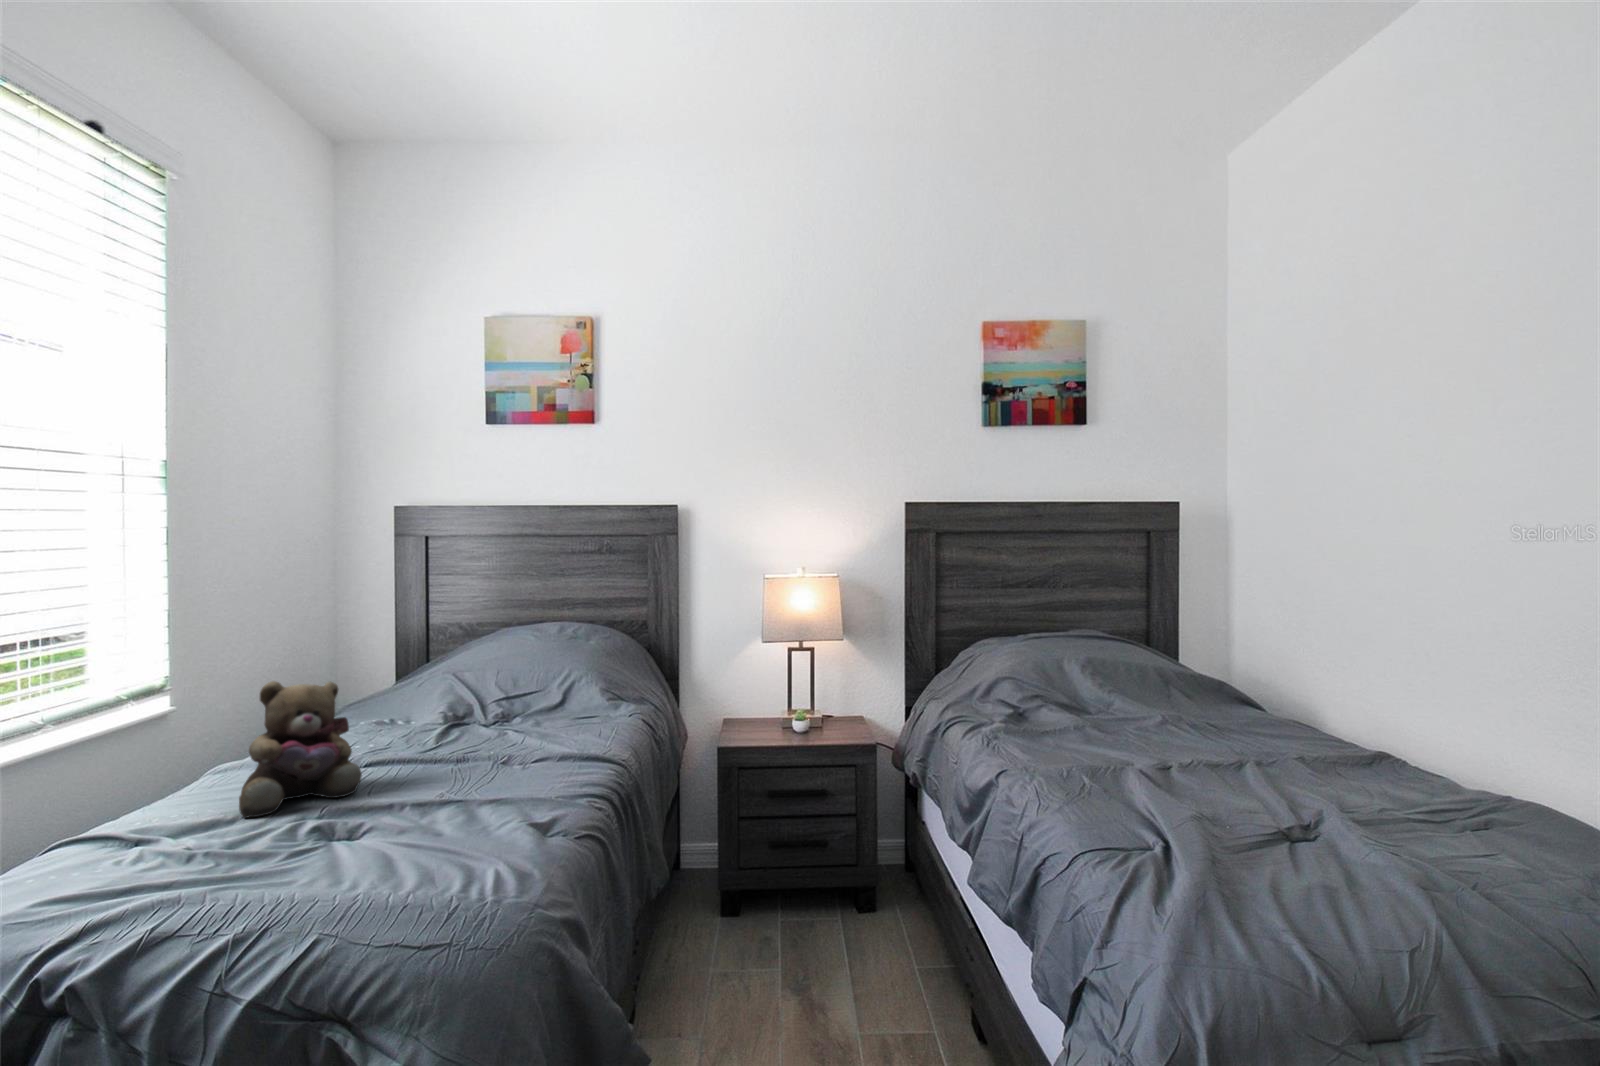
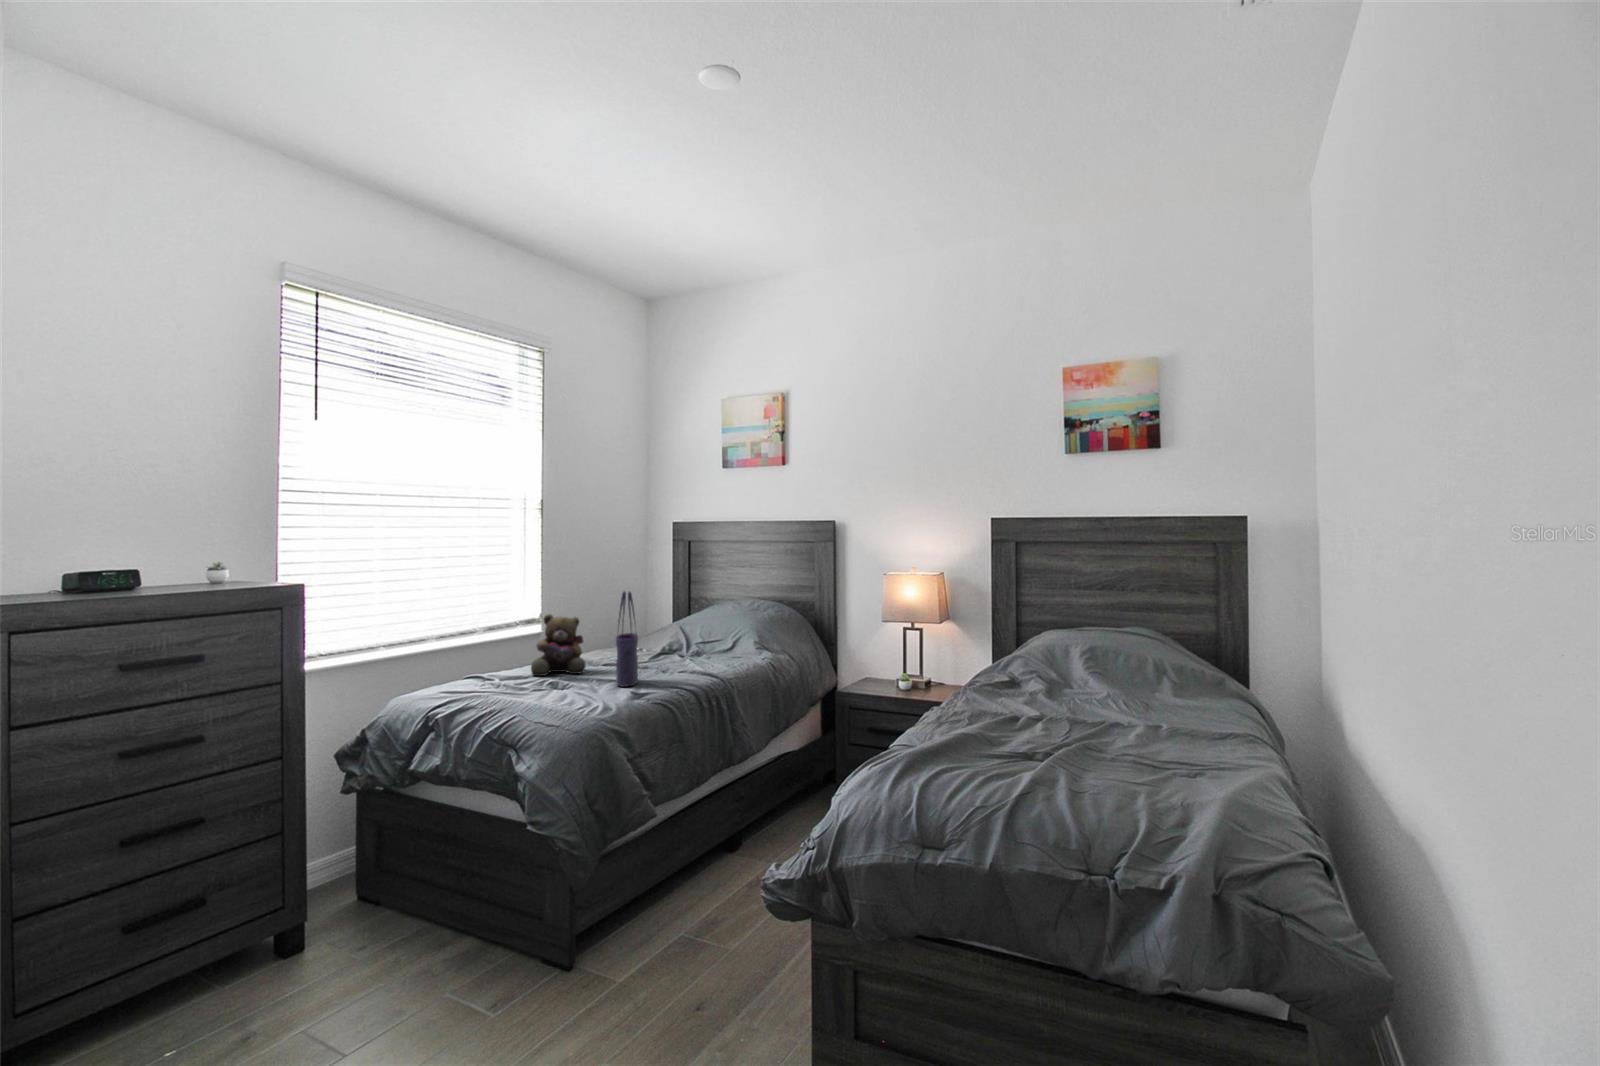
tote bag: none [465,625,513,814] -> present [616,591,638,687]

